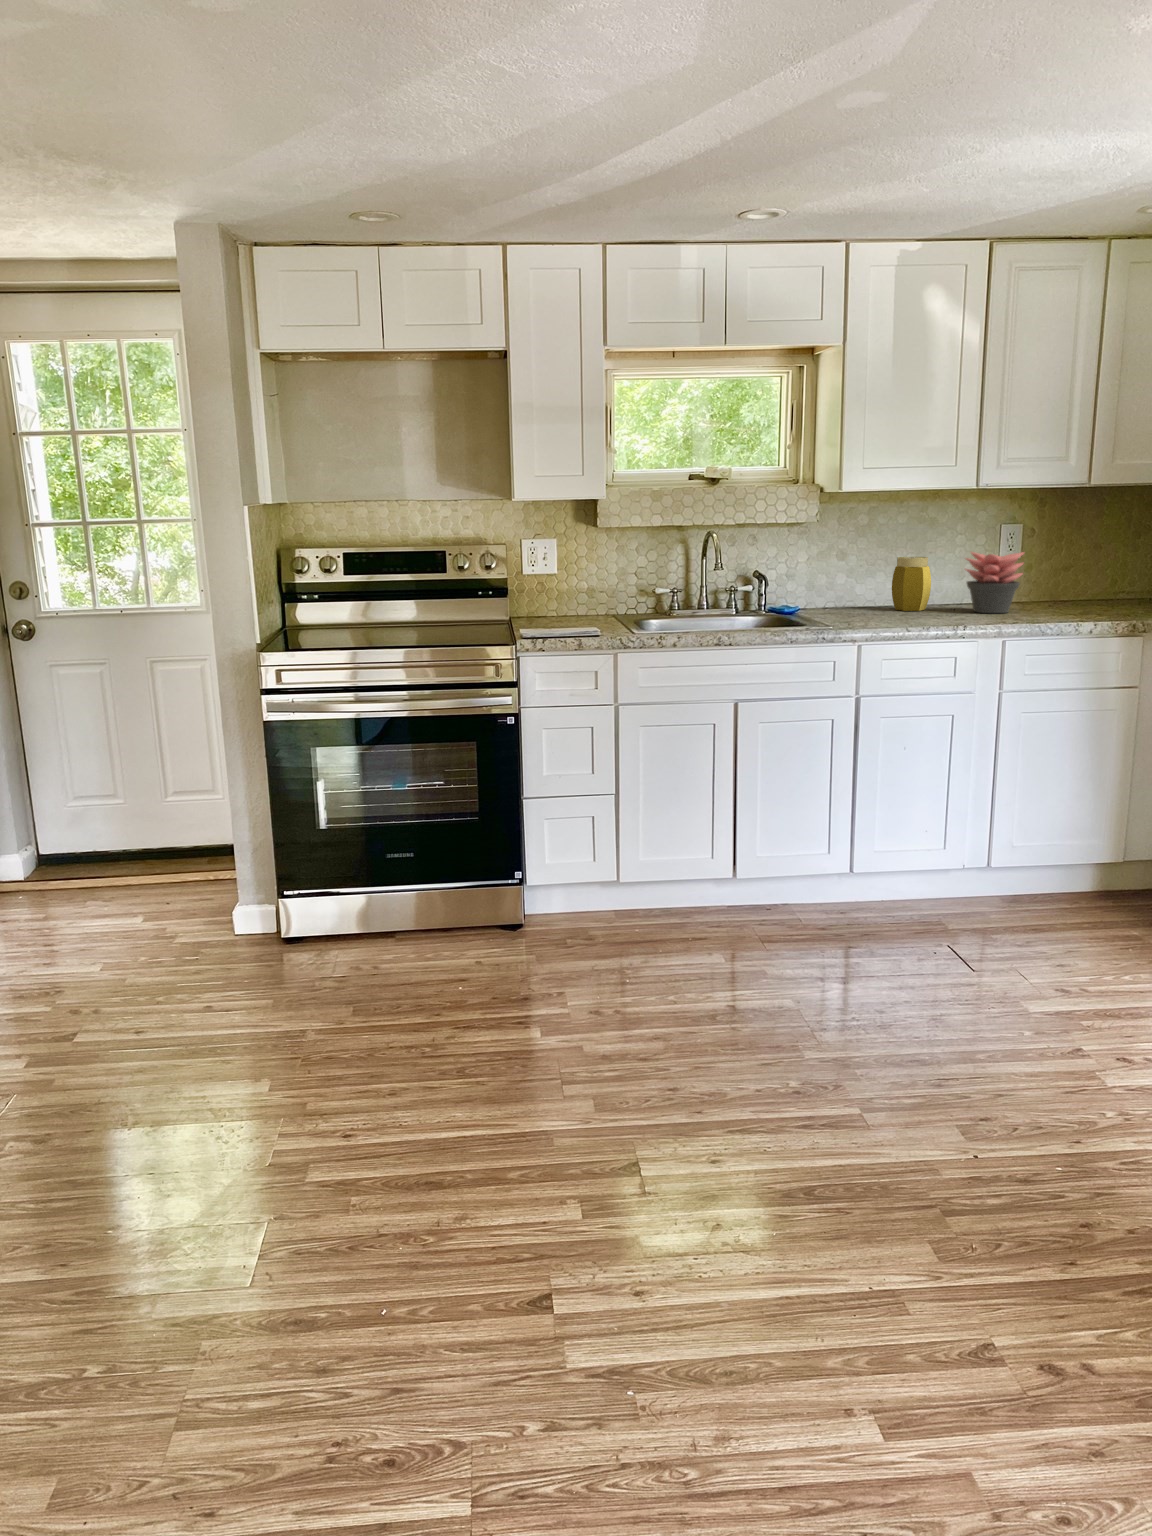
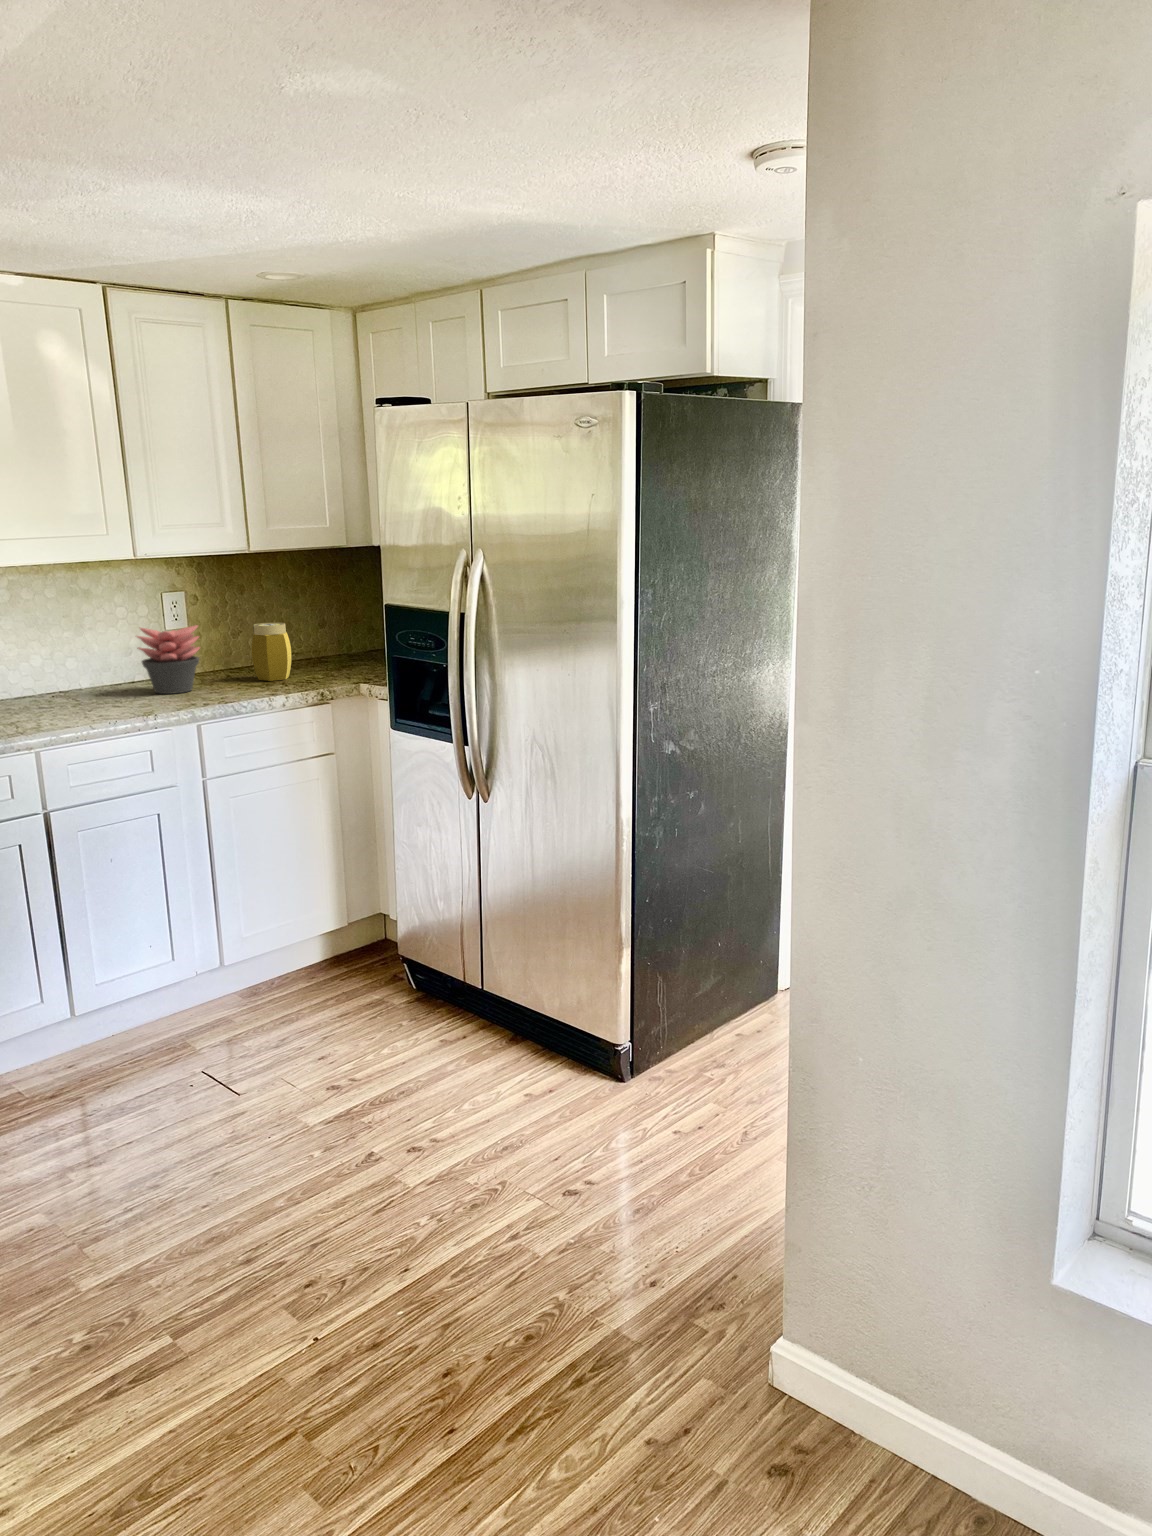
jar: present [892,557,931,611] -> present [252,623,291,681]

